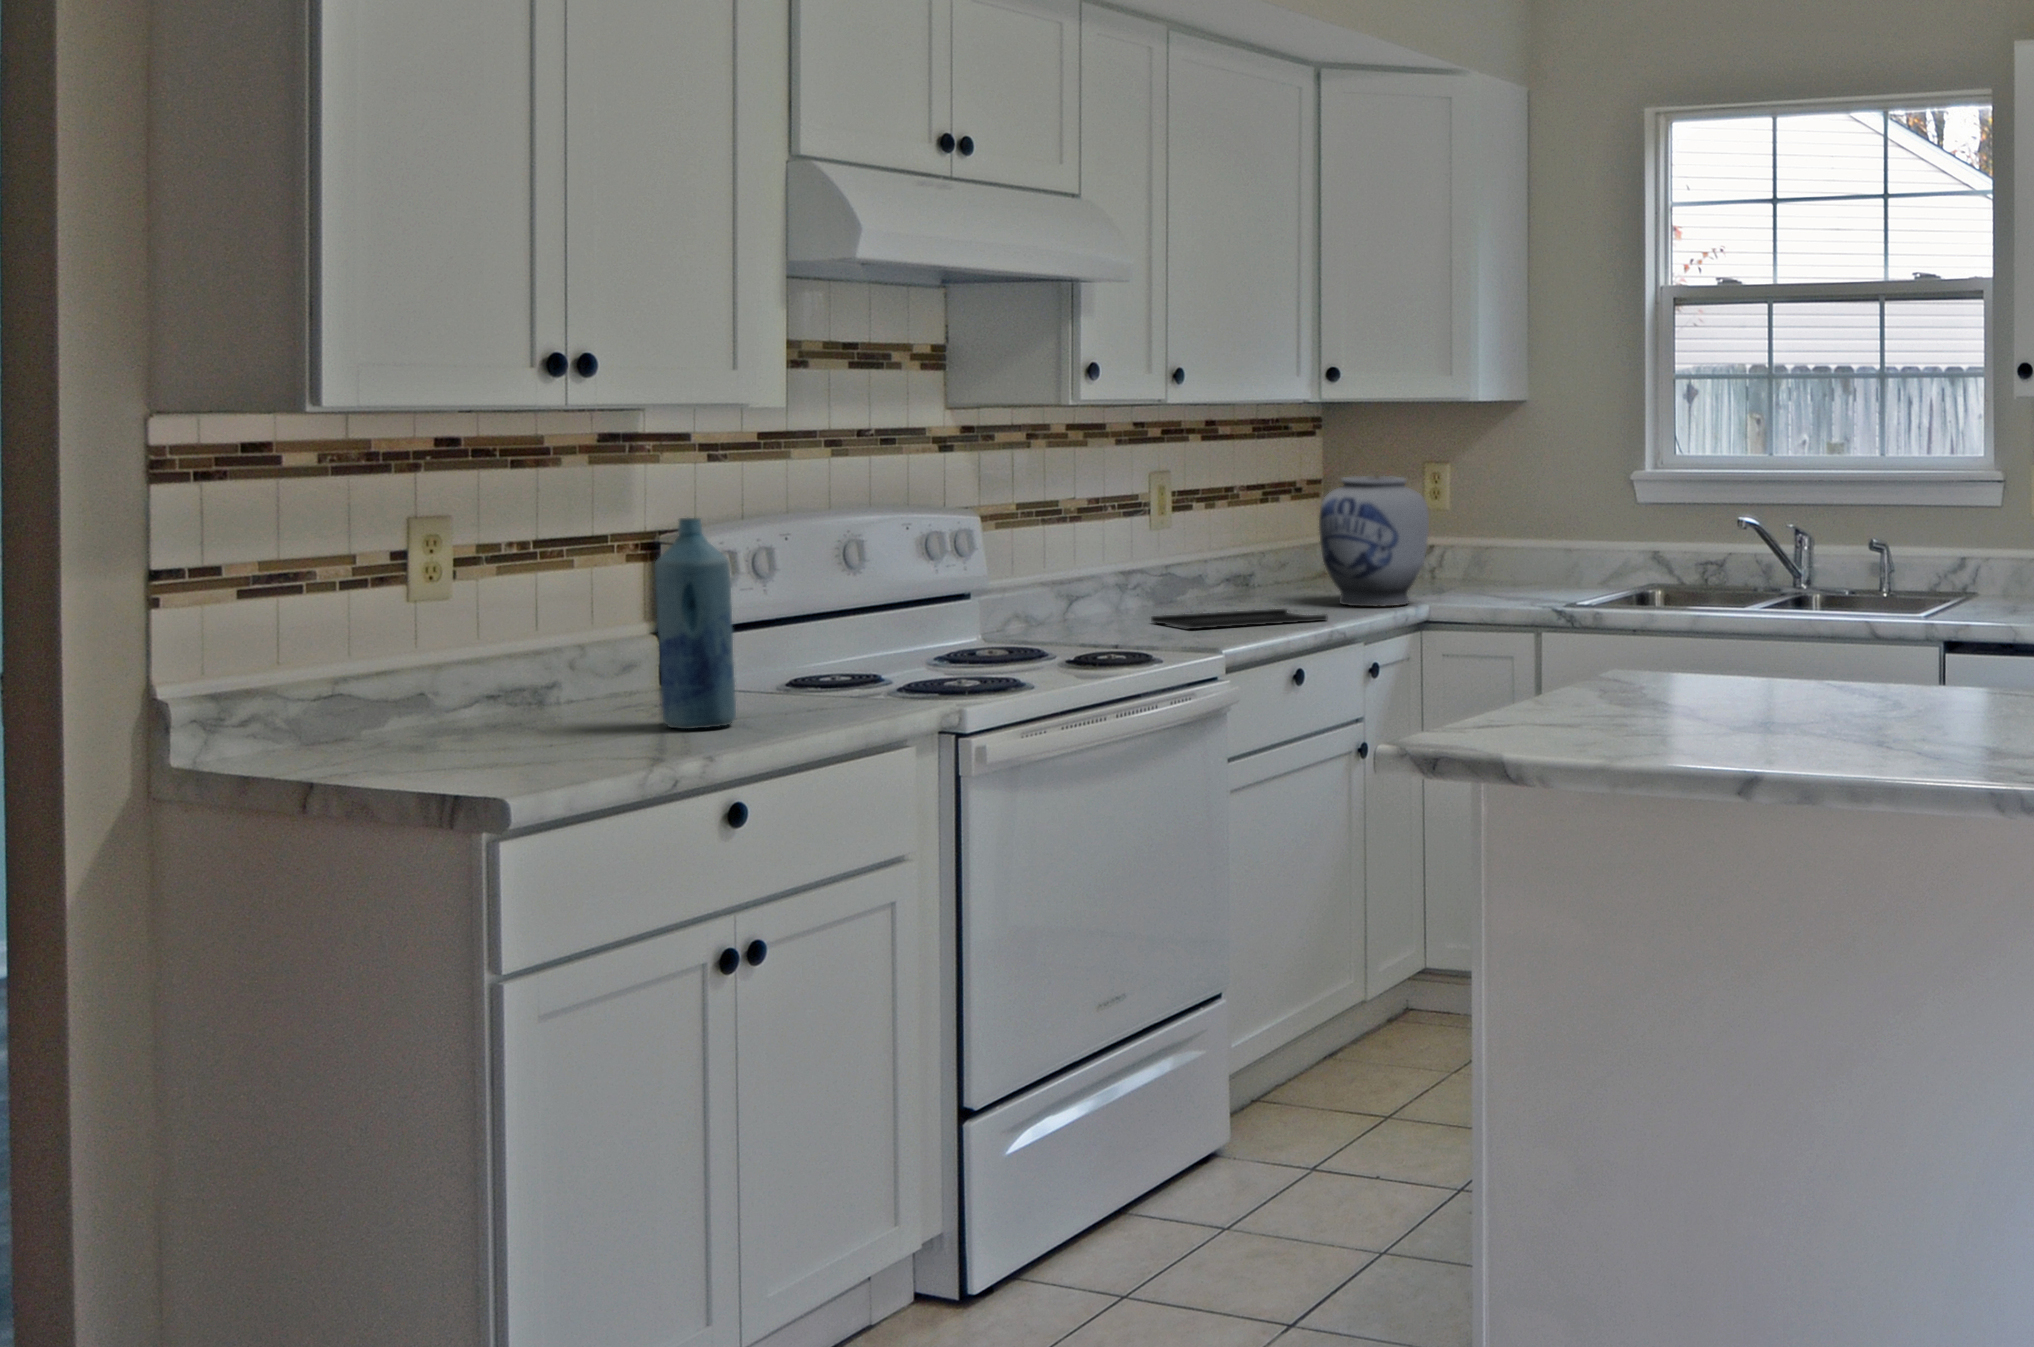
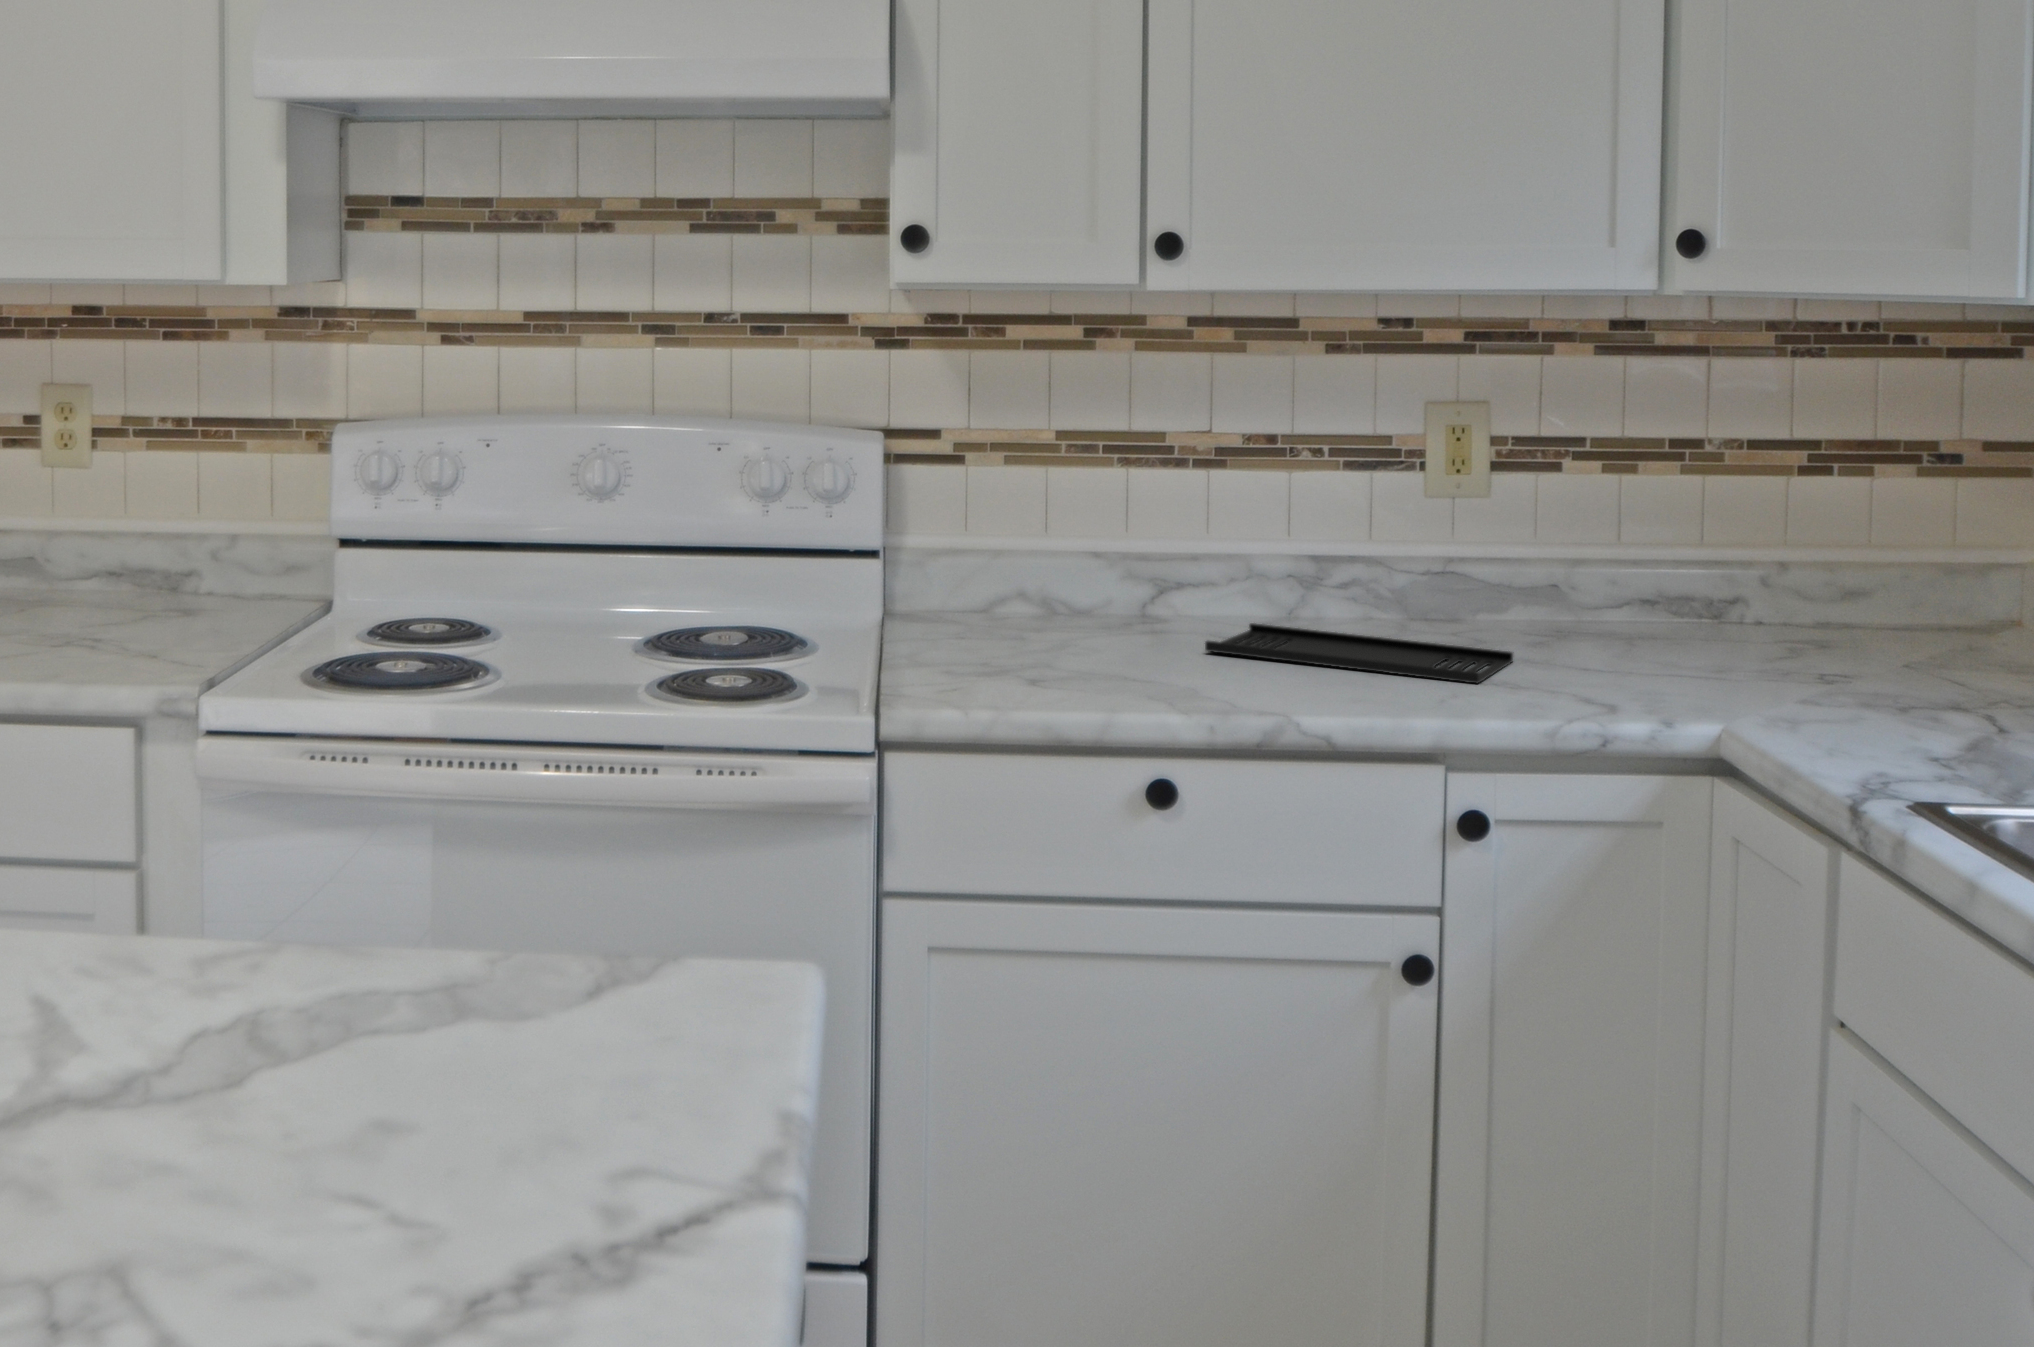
vase: present [1319,476,1429,606] -> none [1666,431,1898,690]
bottle: present [655,518,736,729] -> none [41,400,128,639]

